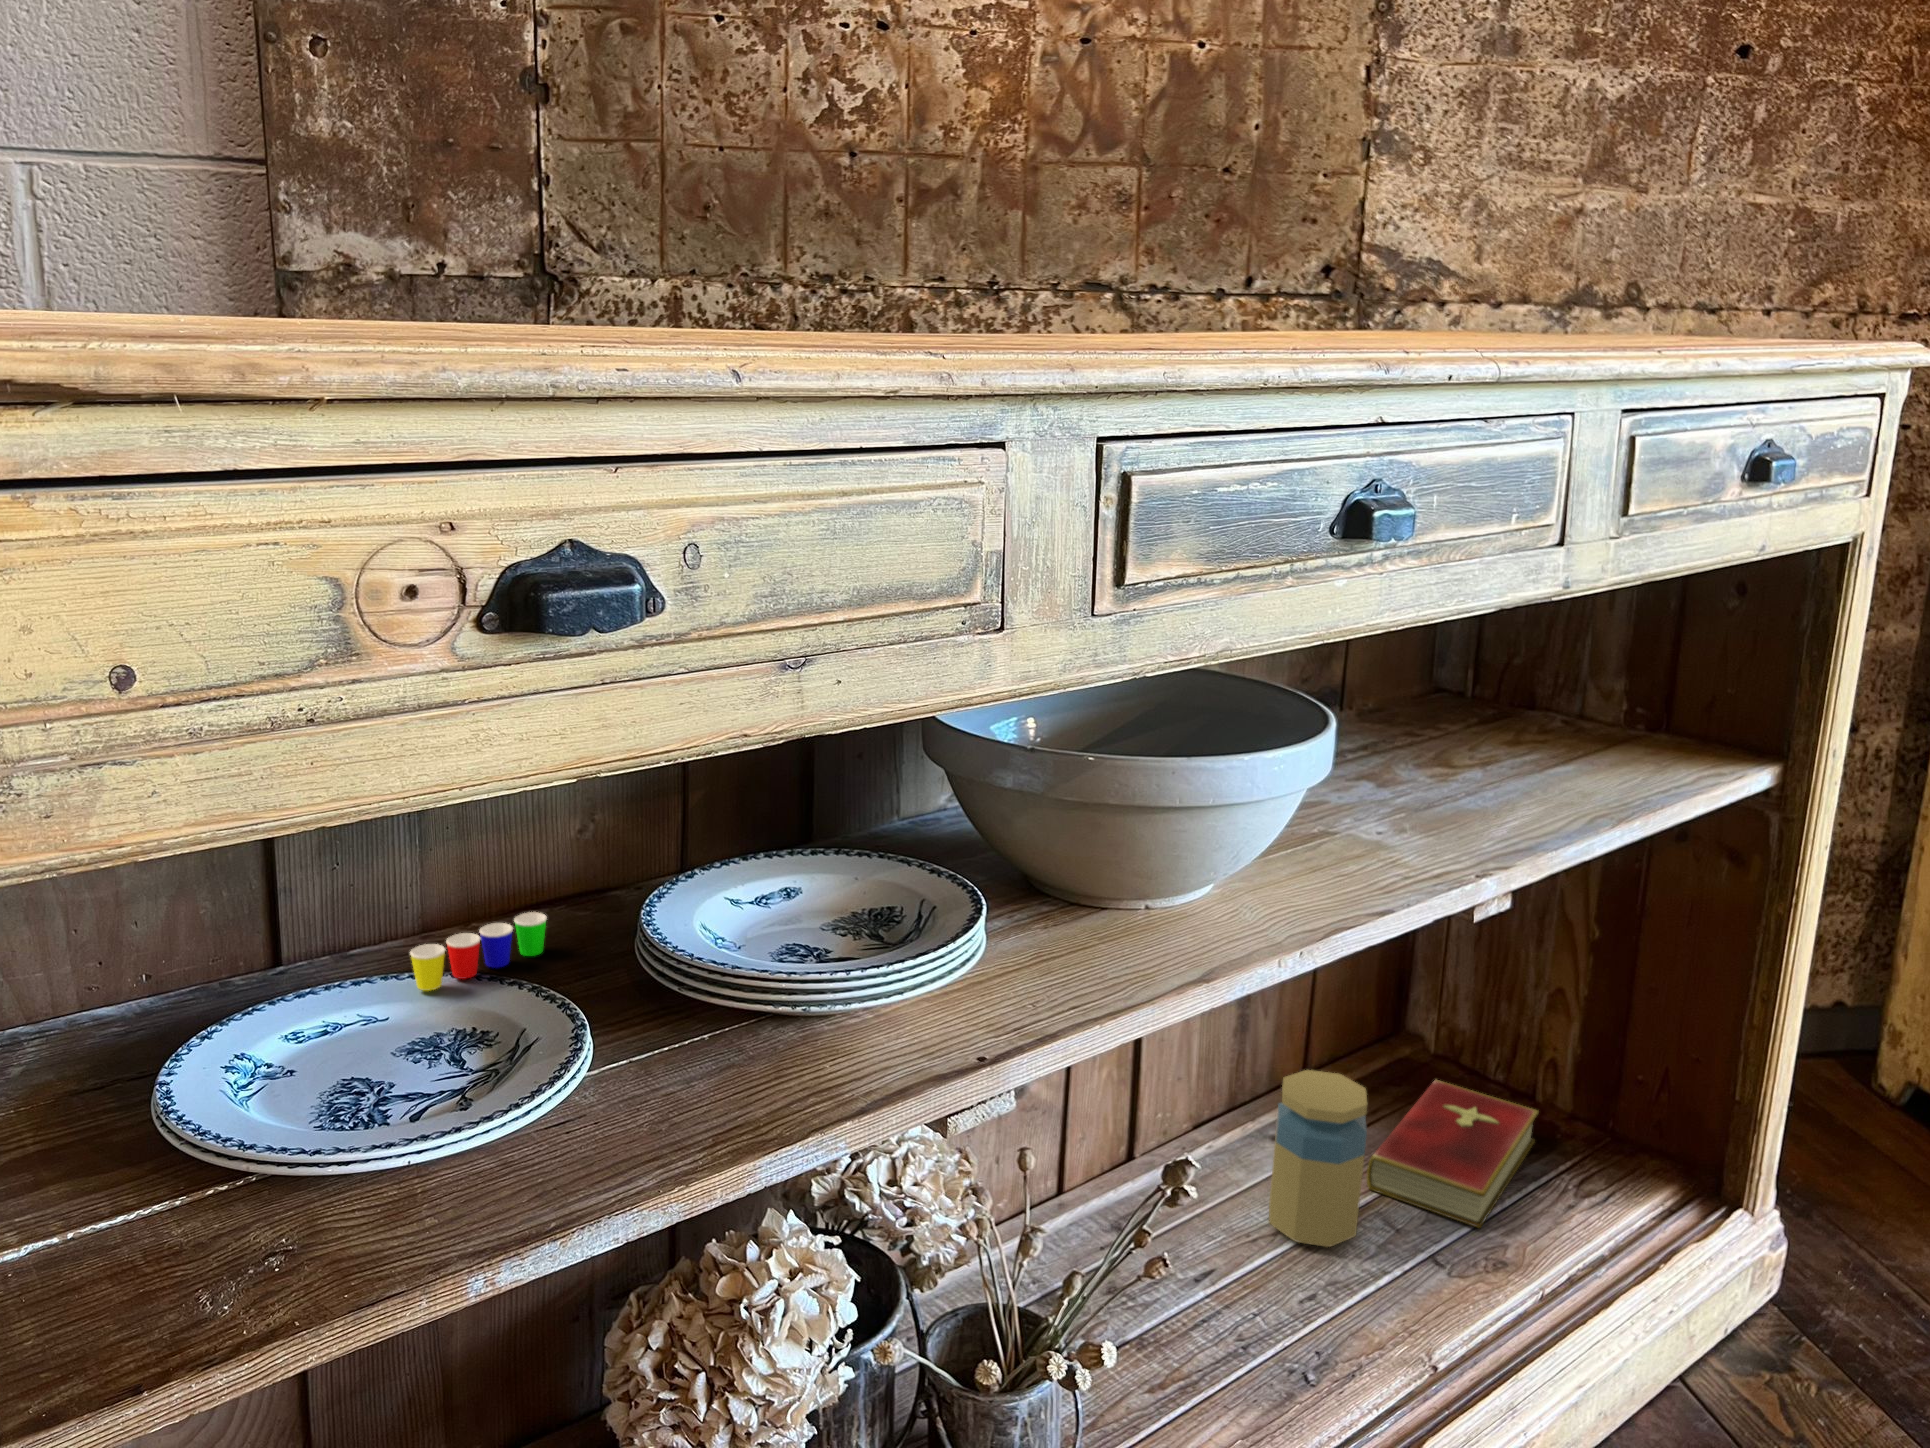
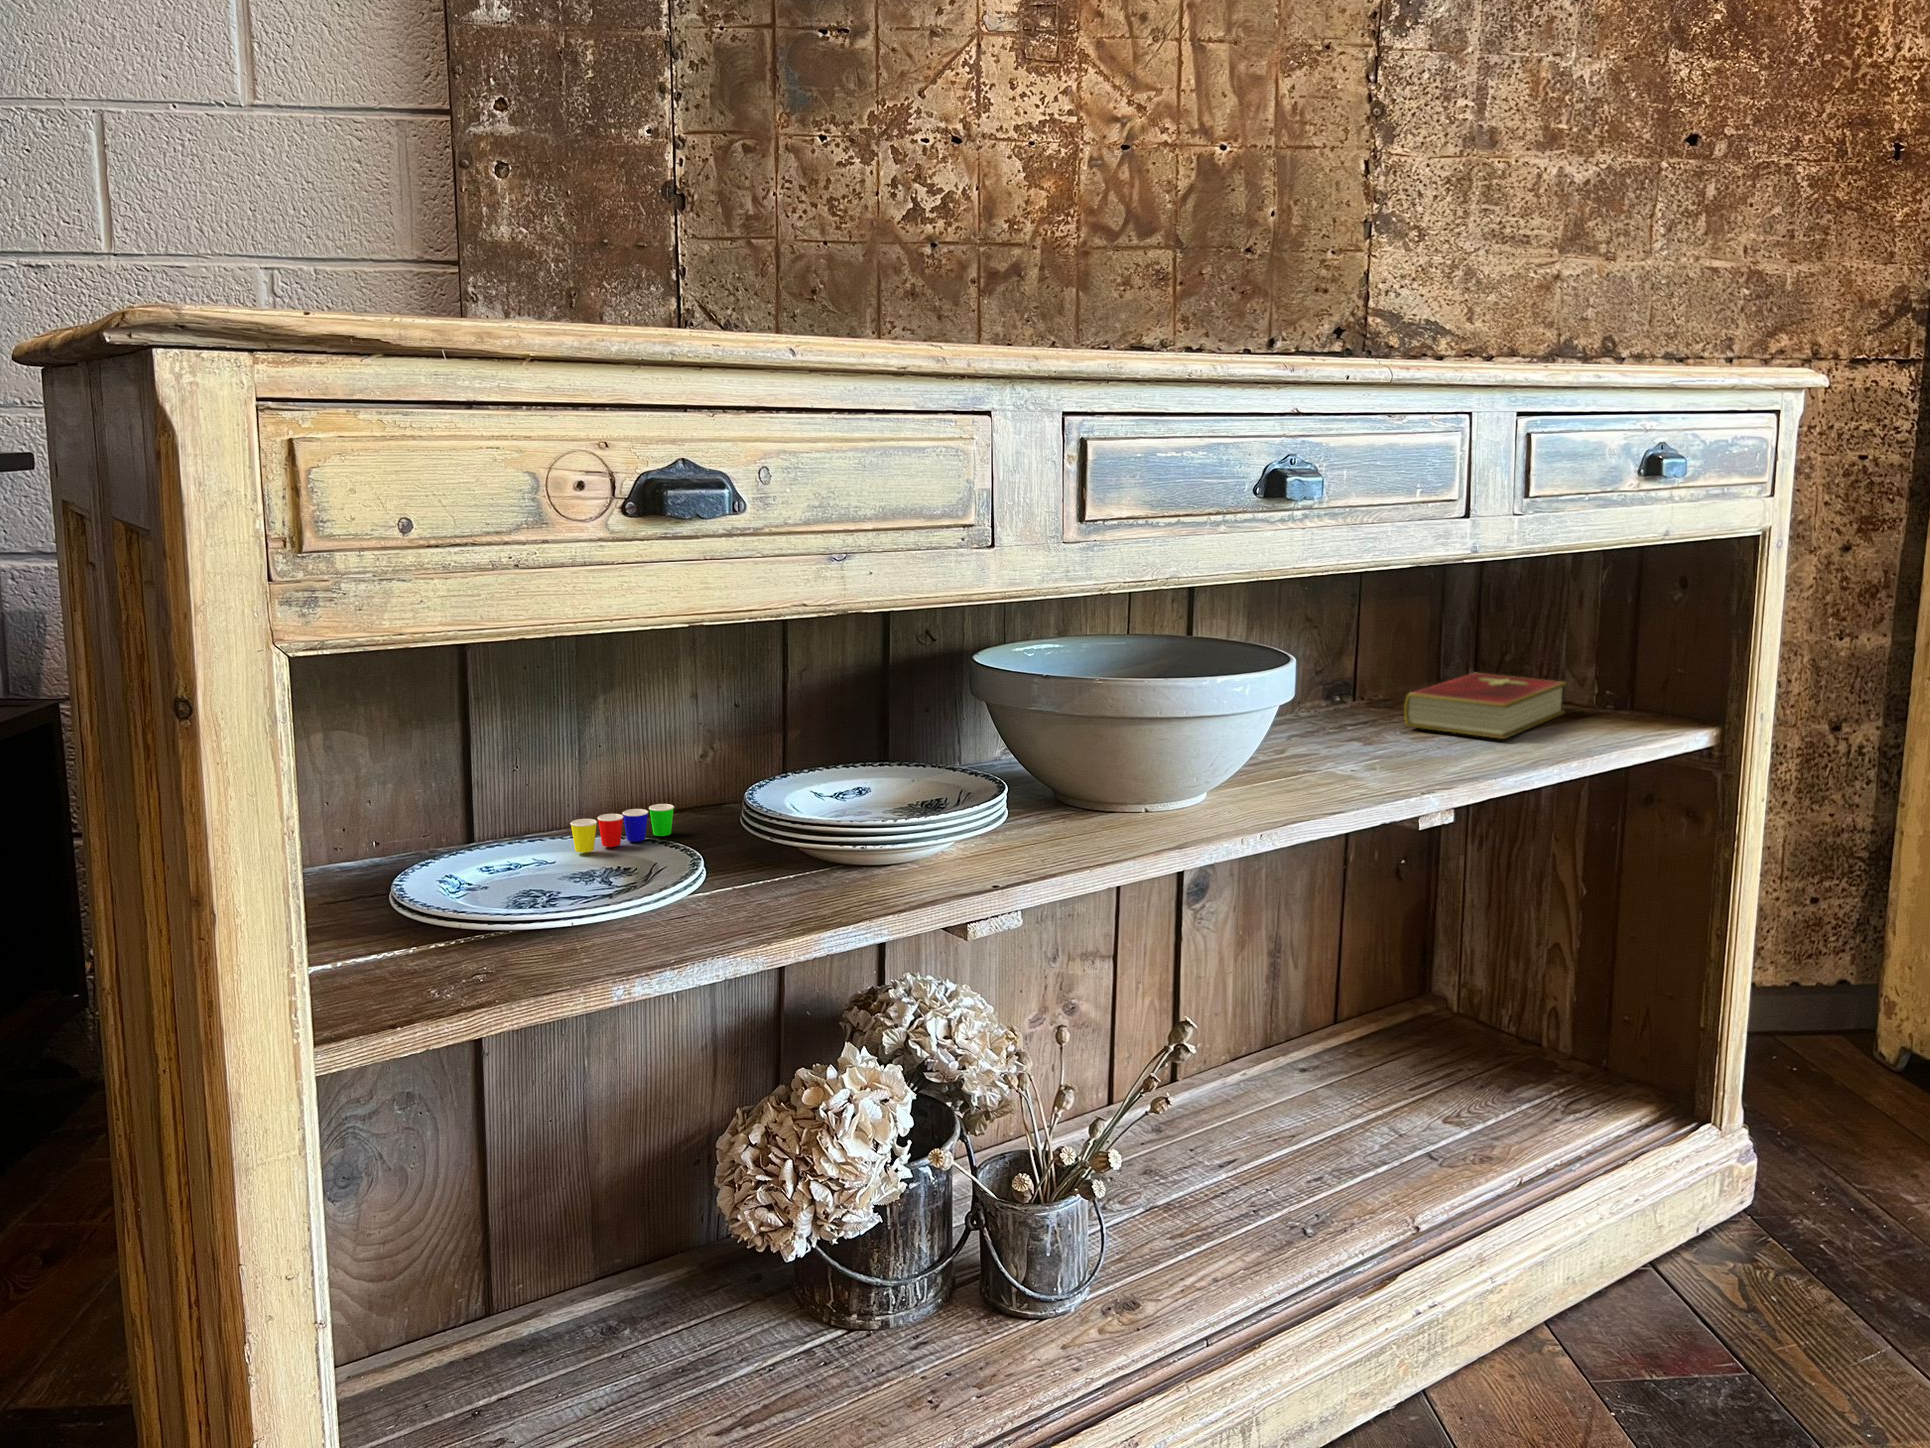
jar: present [1269,1070,1367,1247] -> none [1288,994,1369,1143]
hardcover book: present [1367,1080,1539,1228] -> present [1404,672,1567,739]

